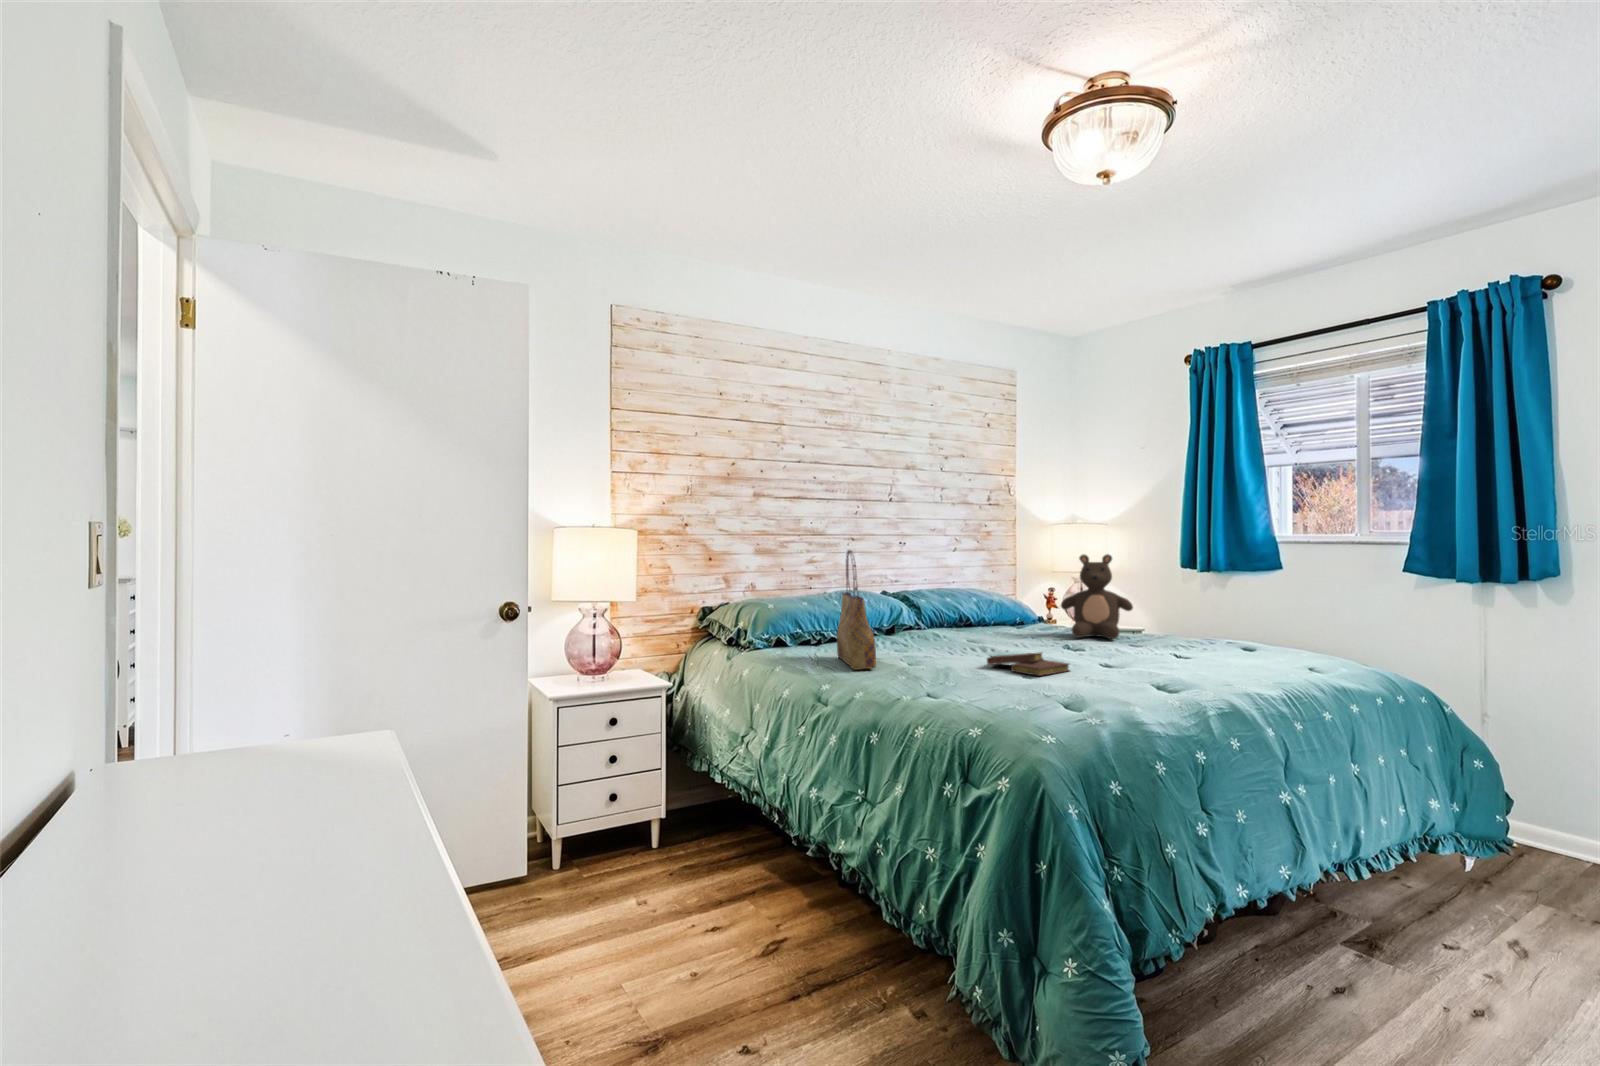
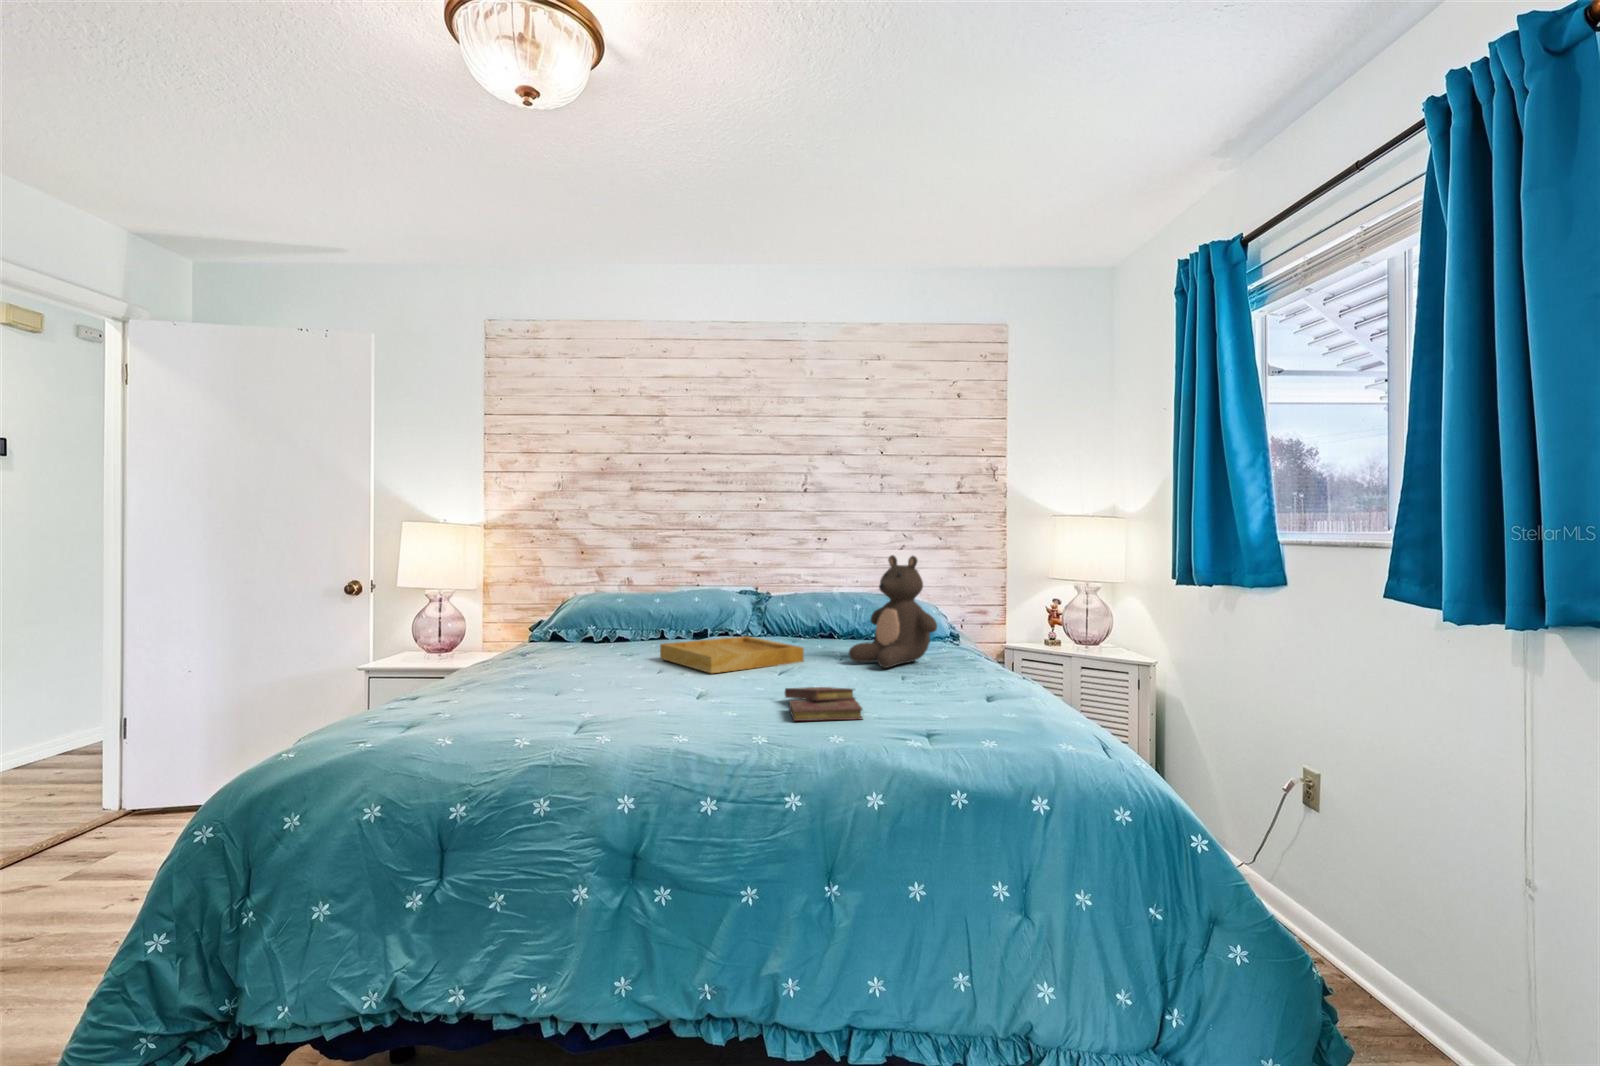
tote bag: present [837,550,876,670] -> none [482,546,566,673]
tray: none [931,626,1036,653] -> present [660,636,804,673]
book: present [987,653,1069,676] -> present [785,687,863,721]

